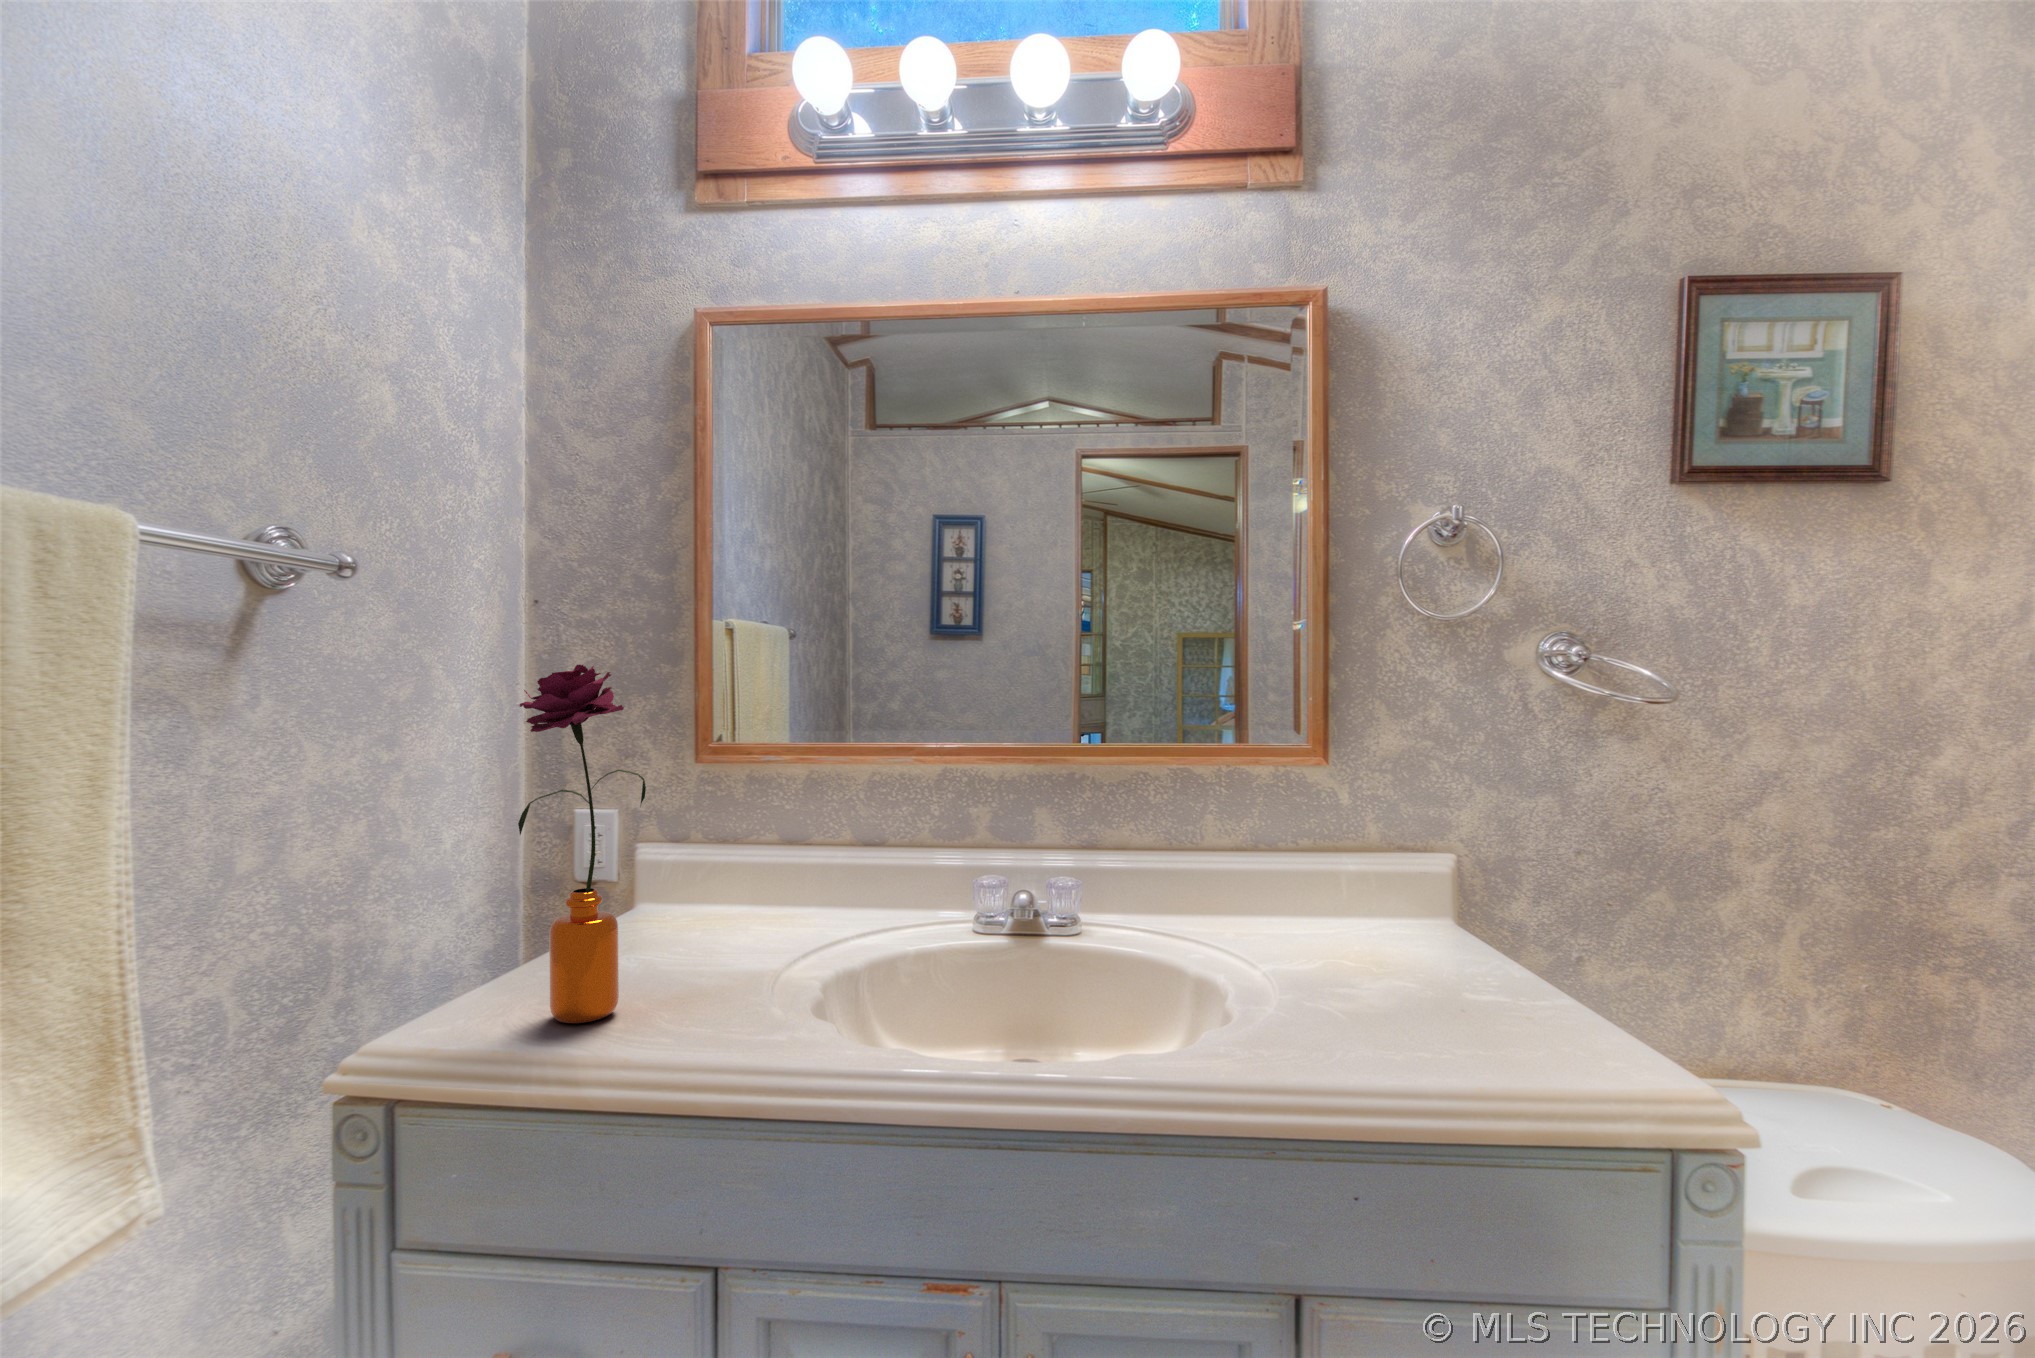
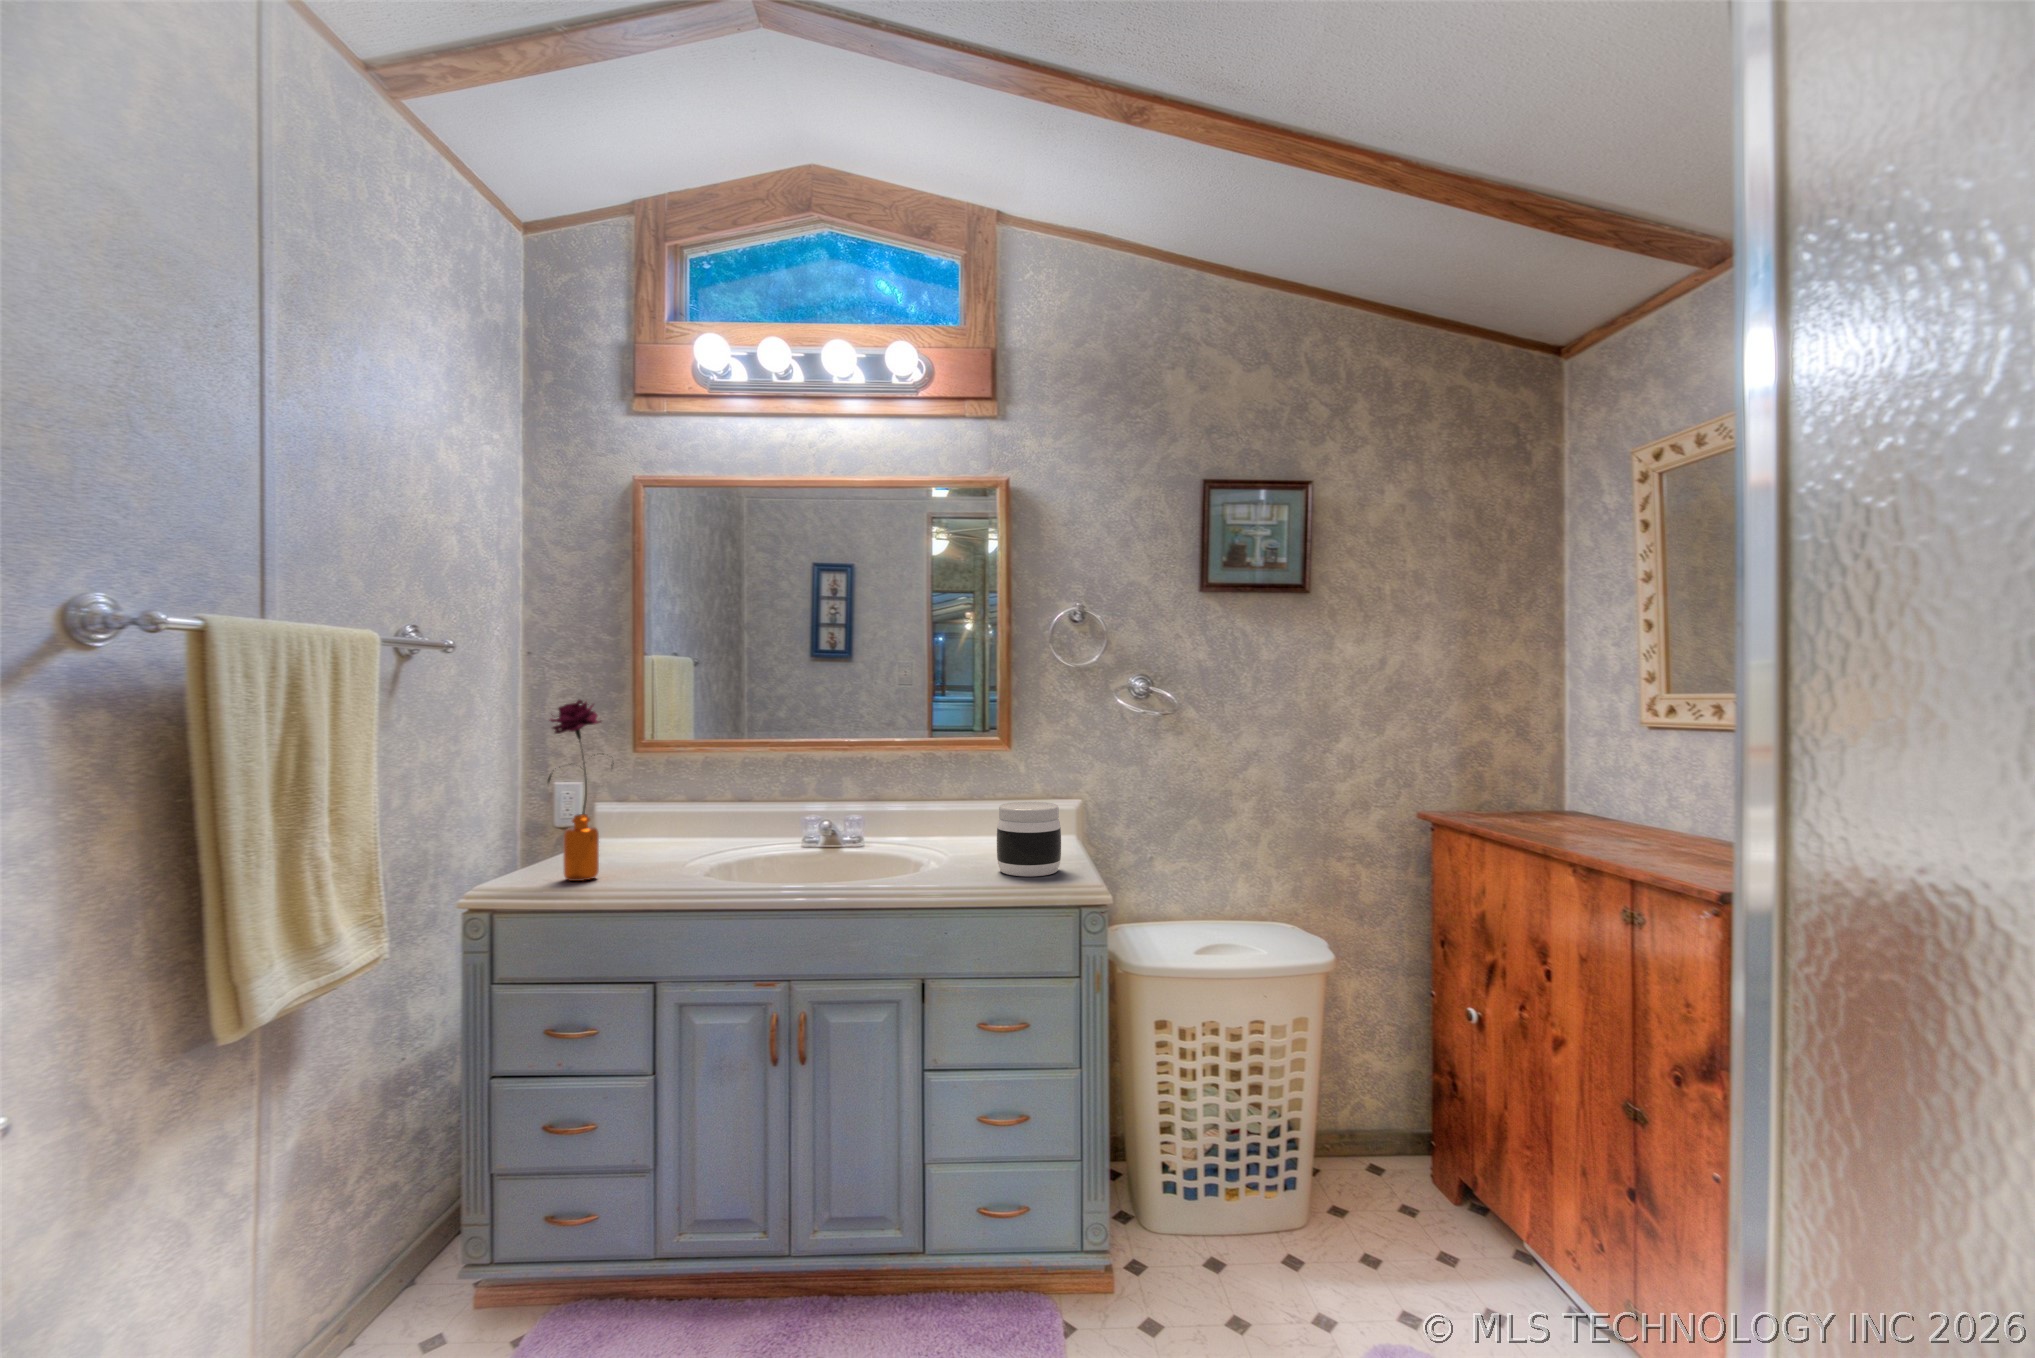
jar: none [1388,869,1531,1033] -> present [997,802,1061,876]

